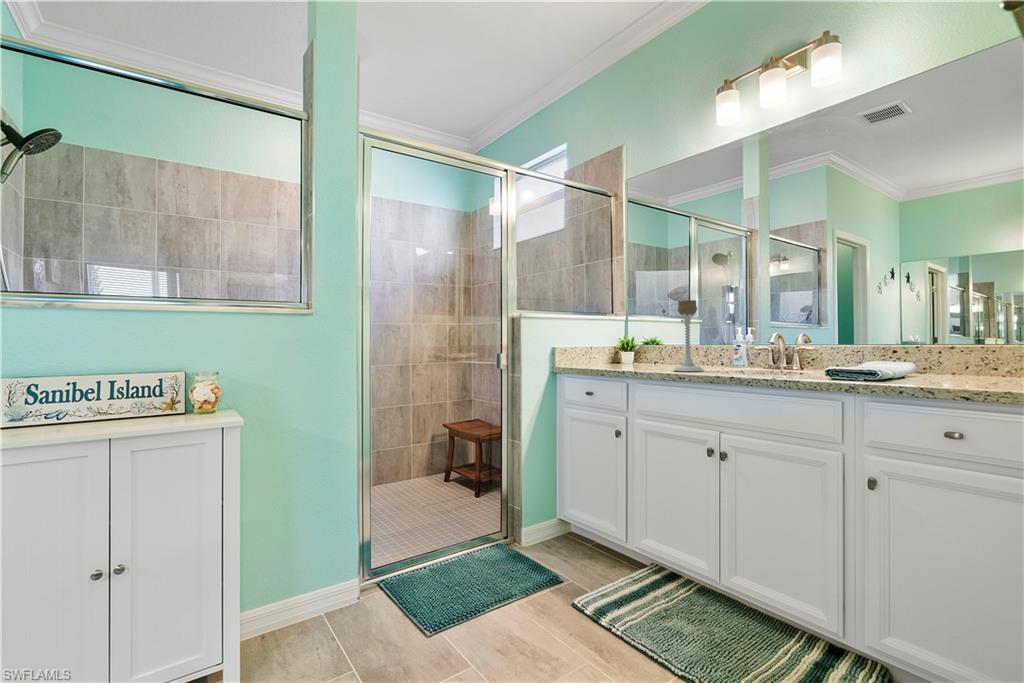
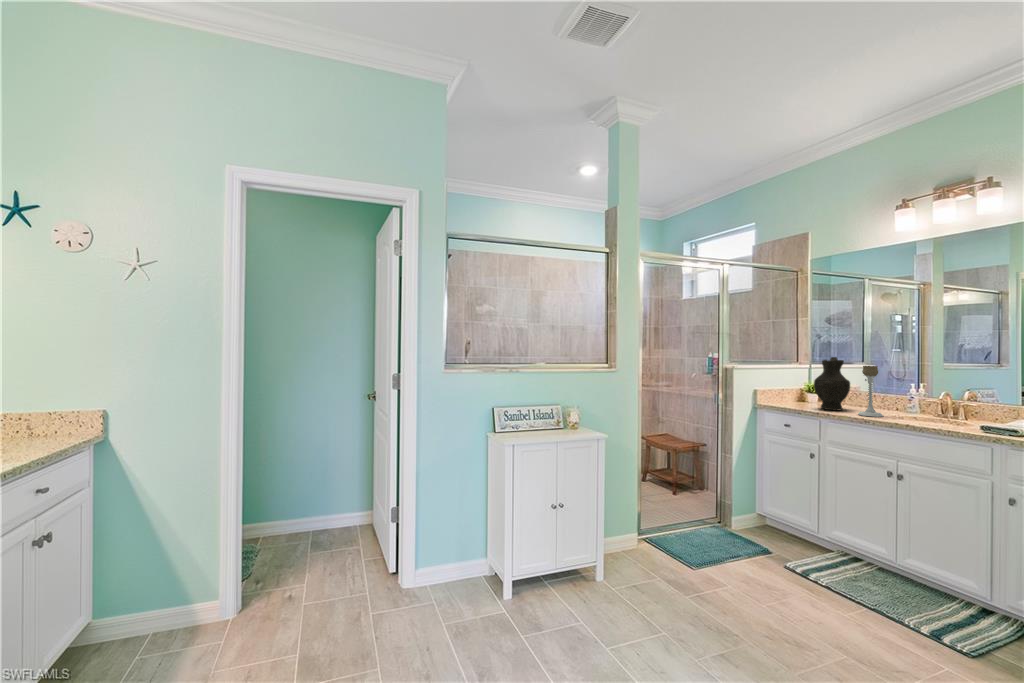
decorative vase: none [624,297,667,369] -> present [814,357,850,411]

